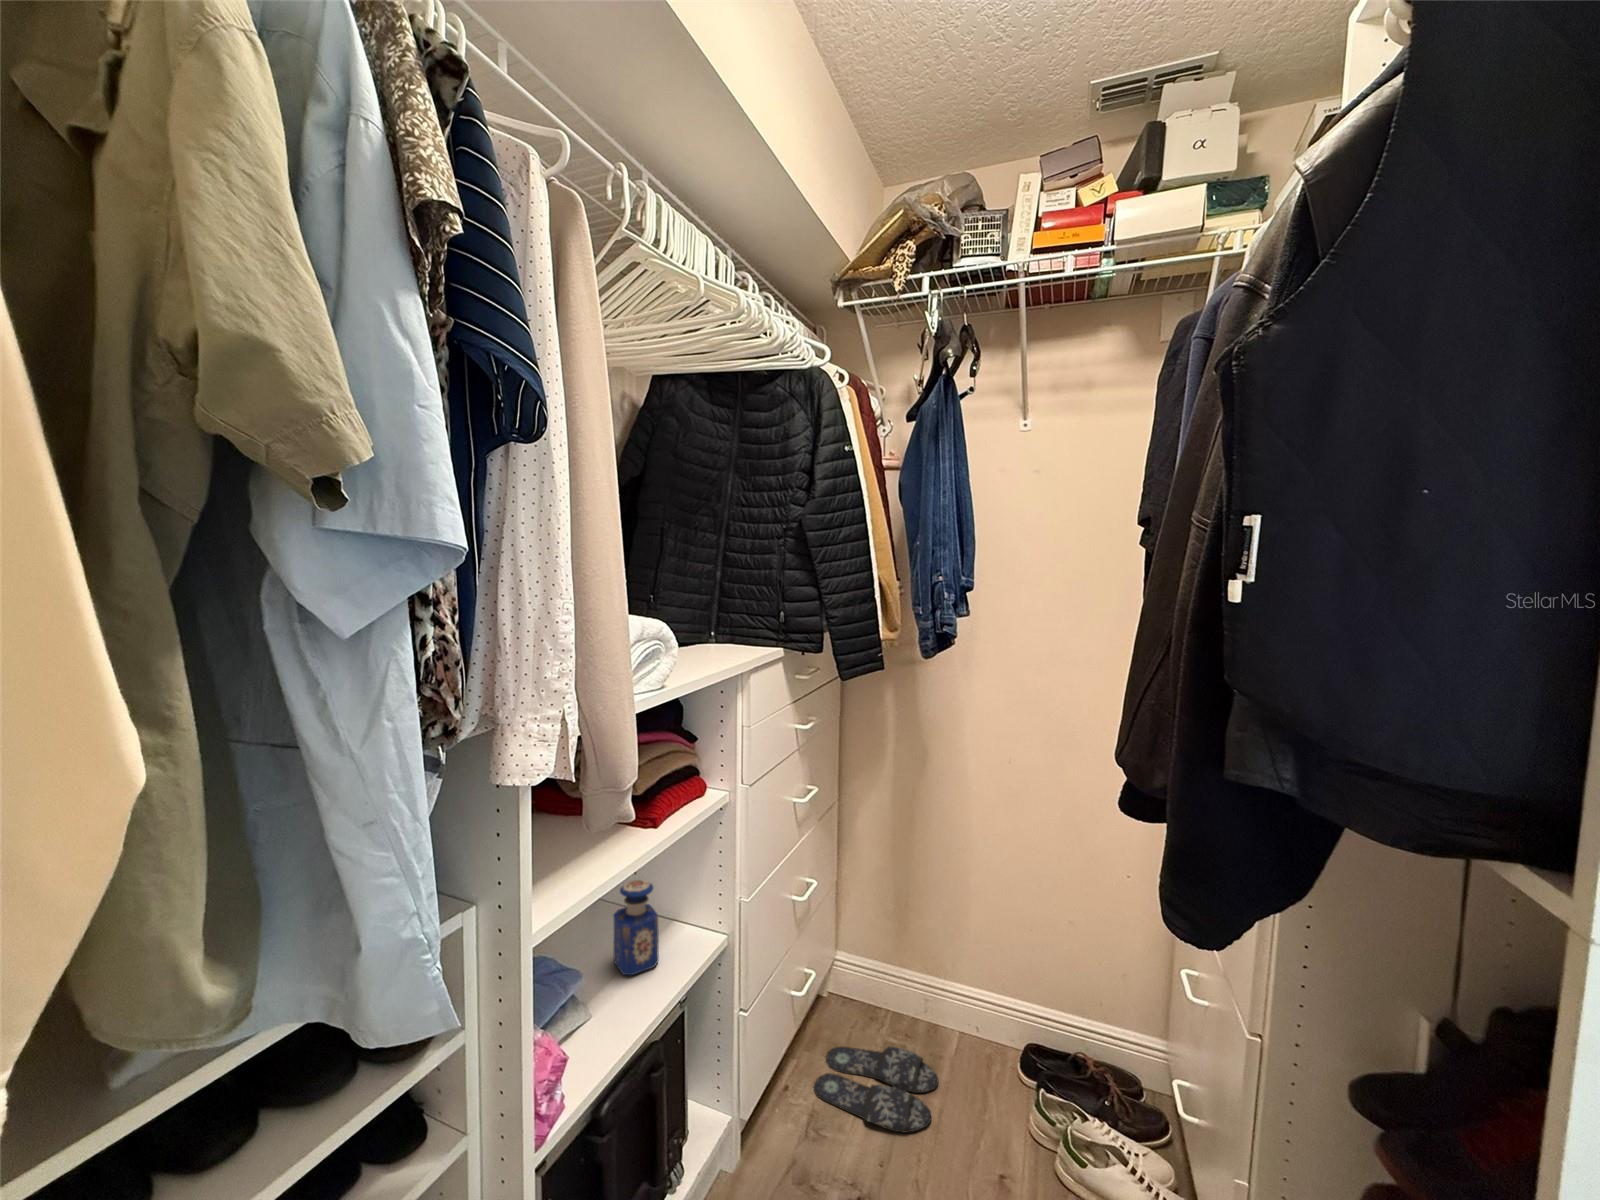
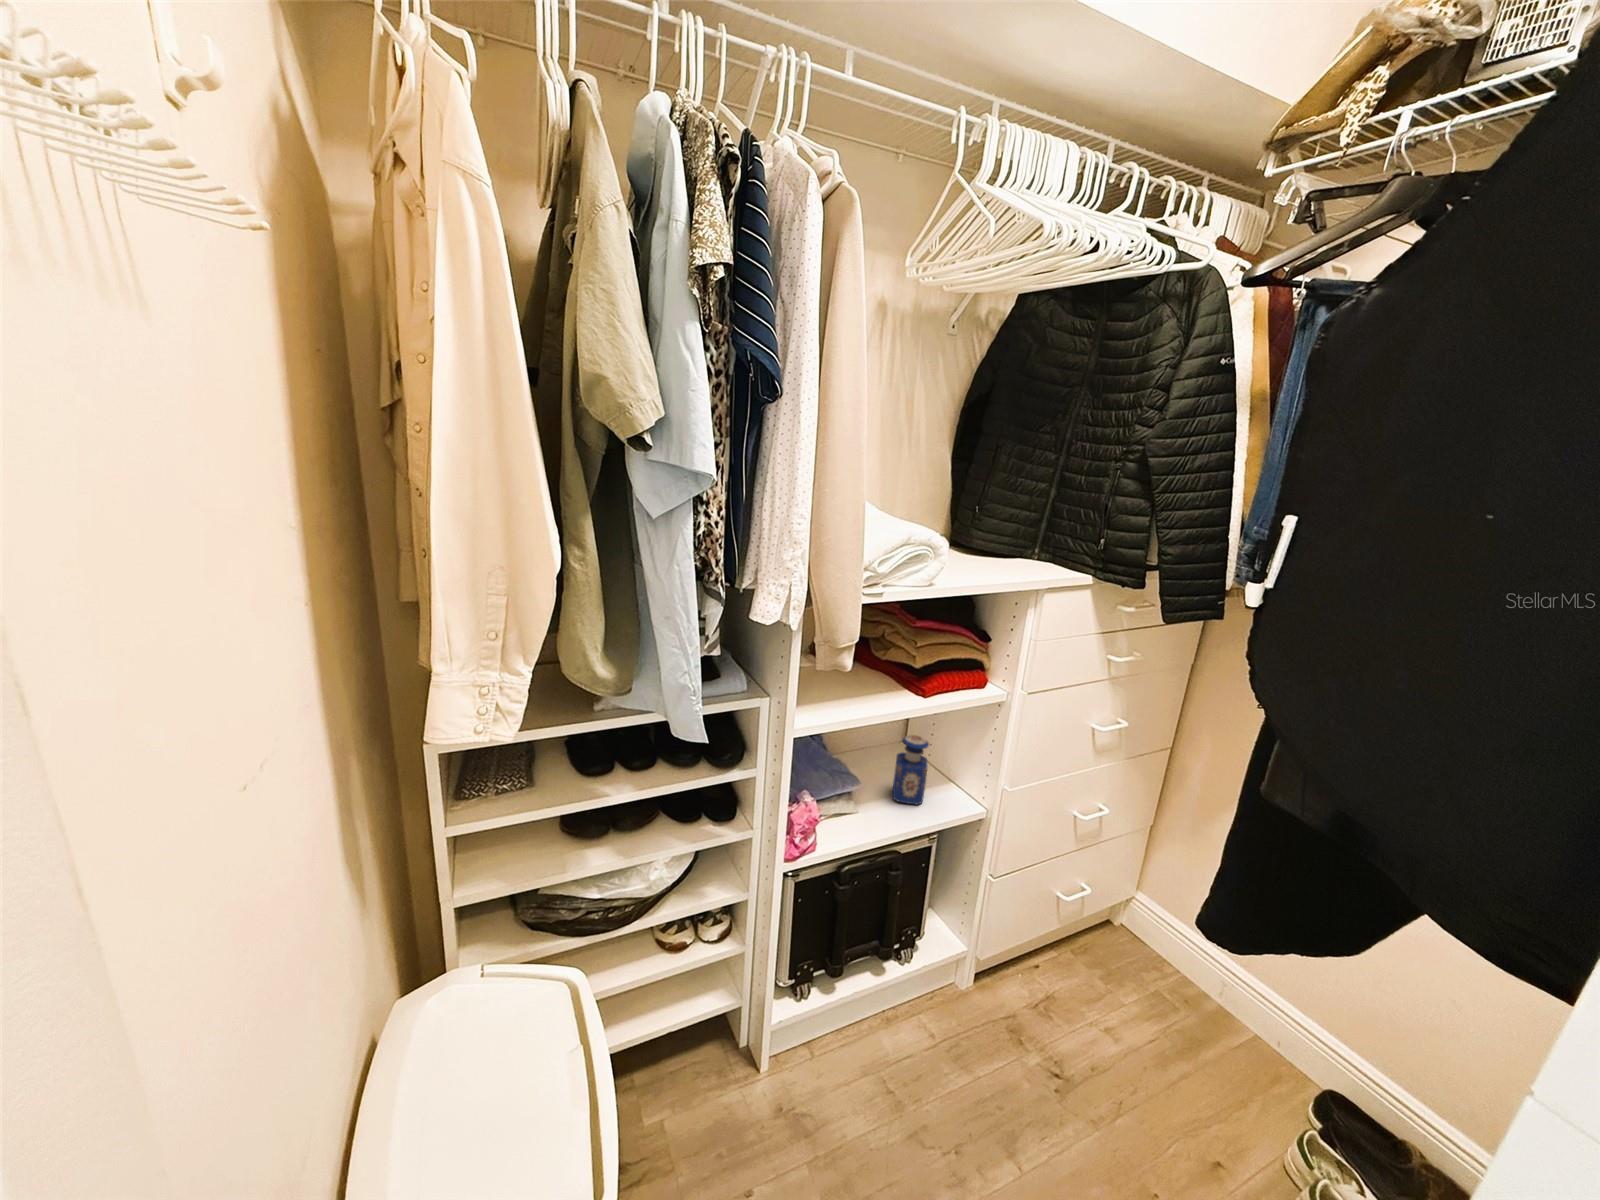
slippers: present [814,1046,938,1133] -> none [1062,963,1200,1076]

